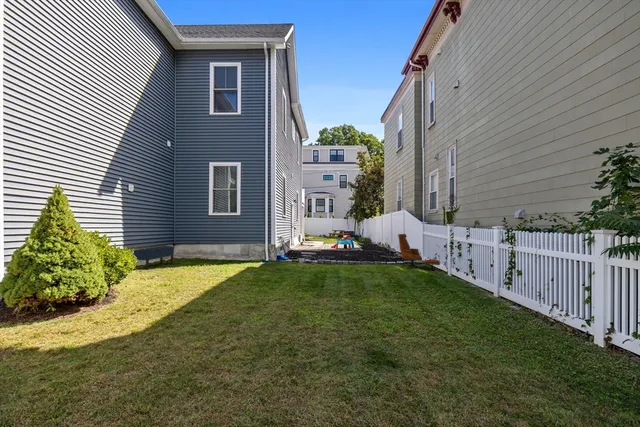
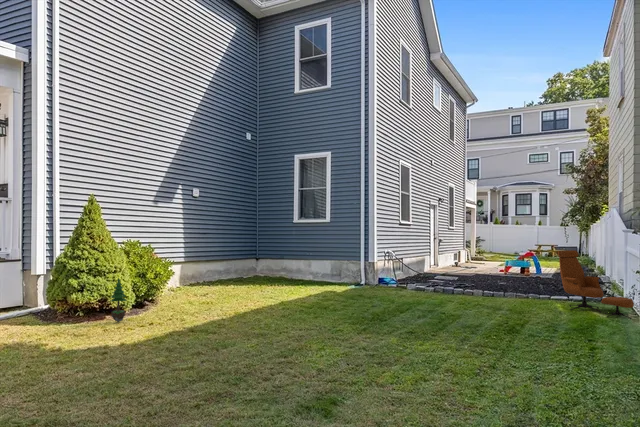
bench: present [134,246,174,270] -> none [200,261,249,287]
potted tree: none [92,268,111,312] -> present [111,278,126,322]

